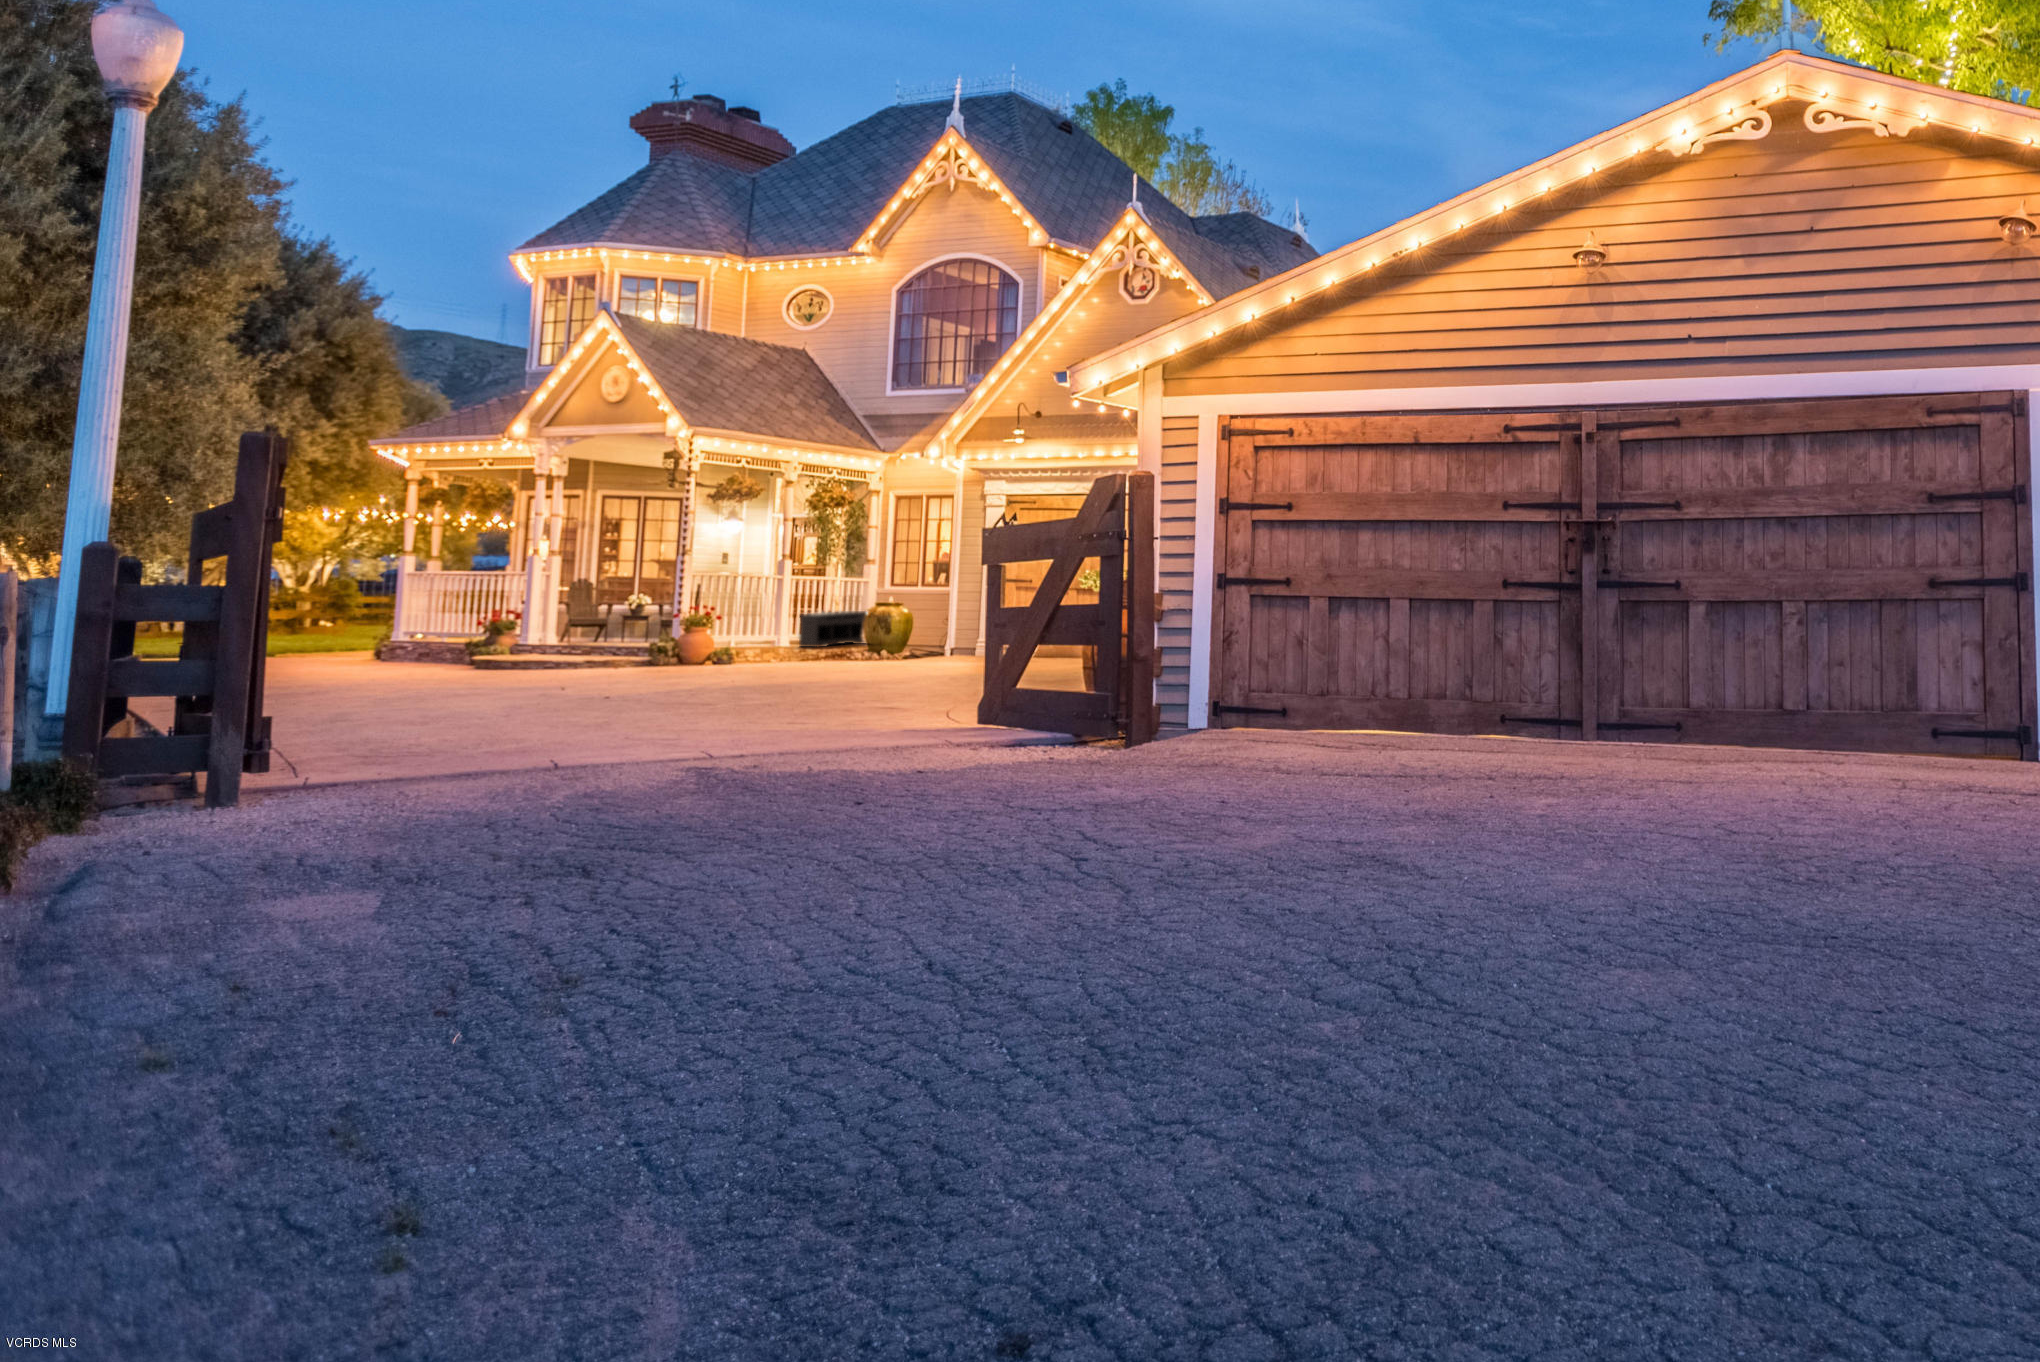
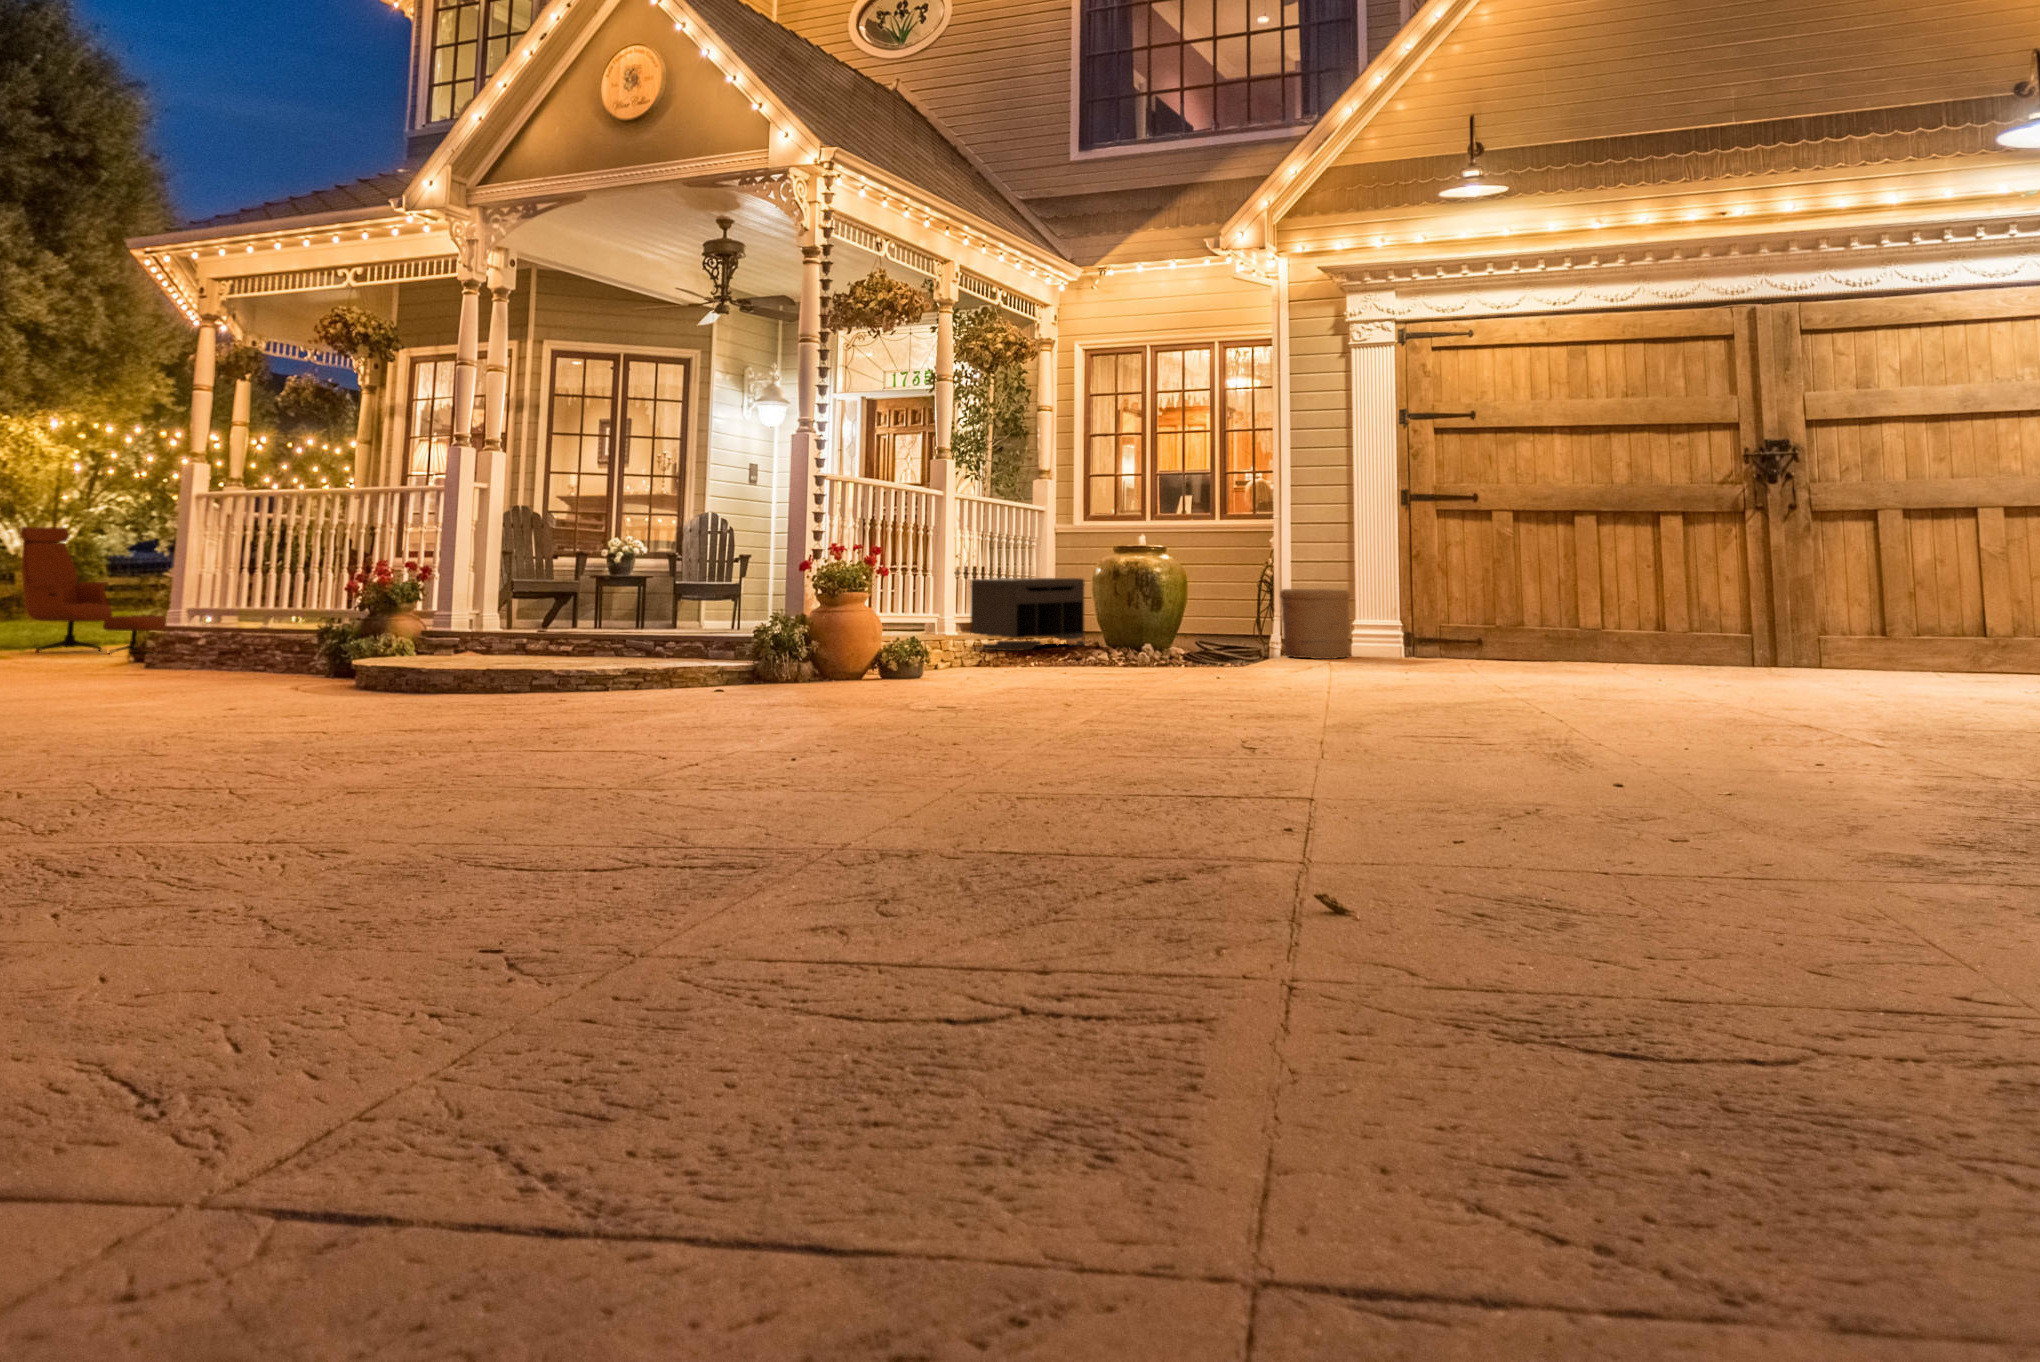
lounge chair: none [314,596,392,659] -> present [20,527,167,654]
woven basket: none [920,618,953,649] -> present [1280,589,1350,659]

